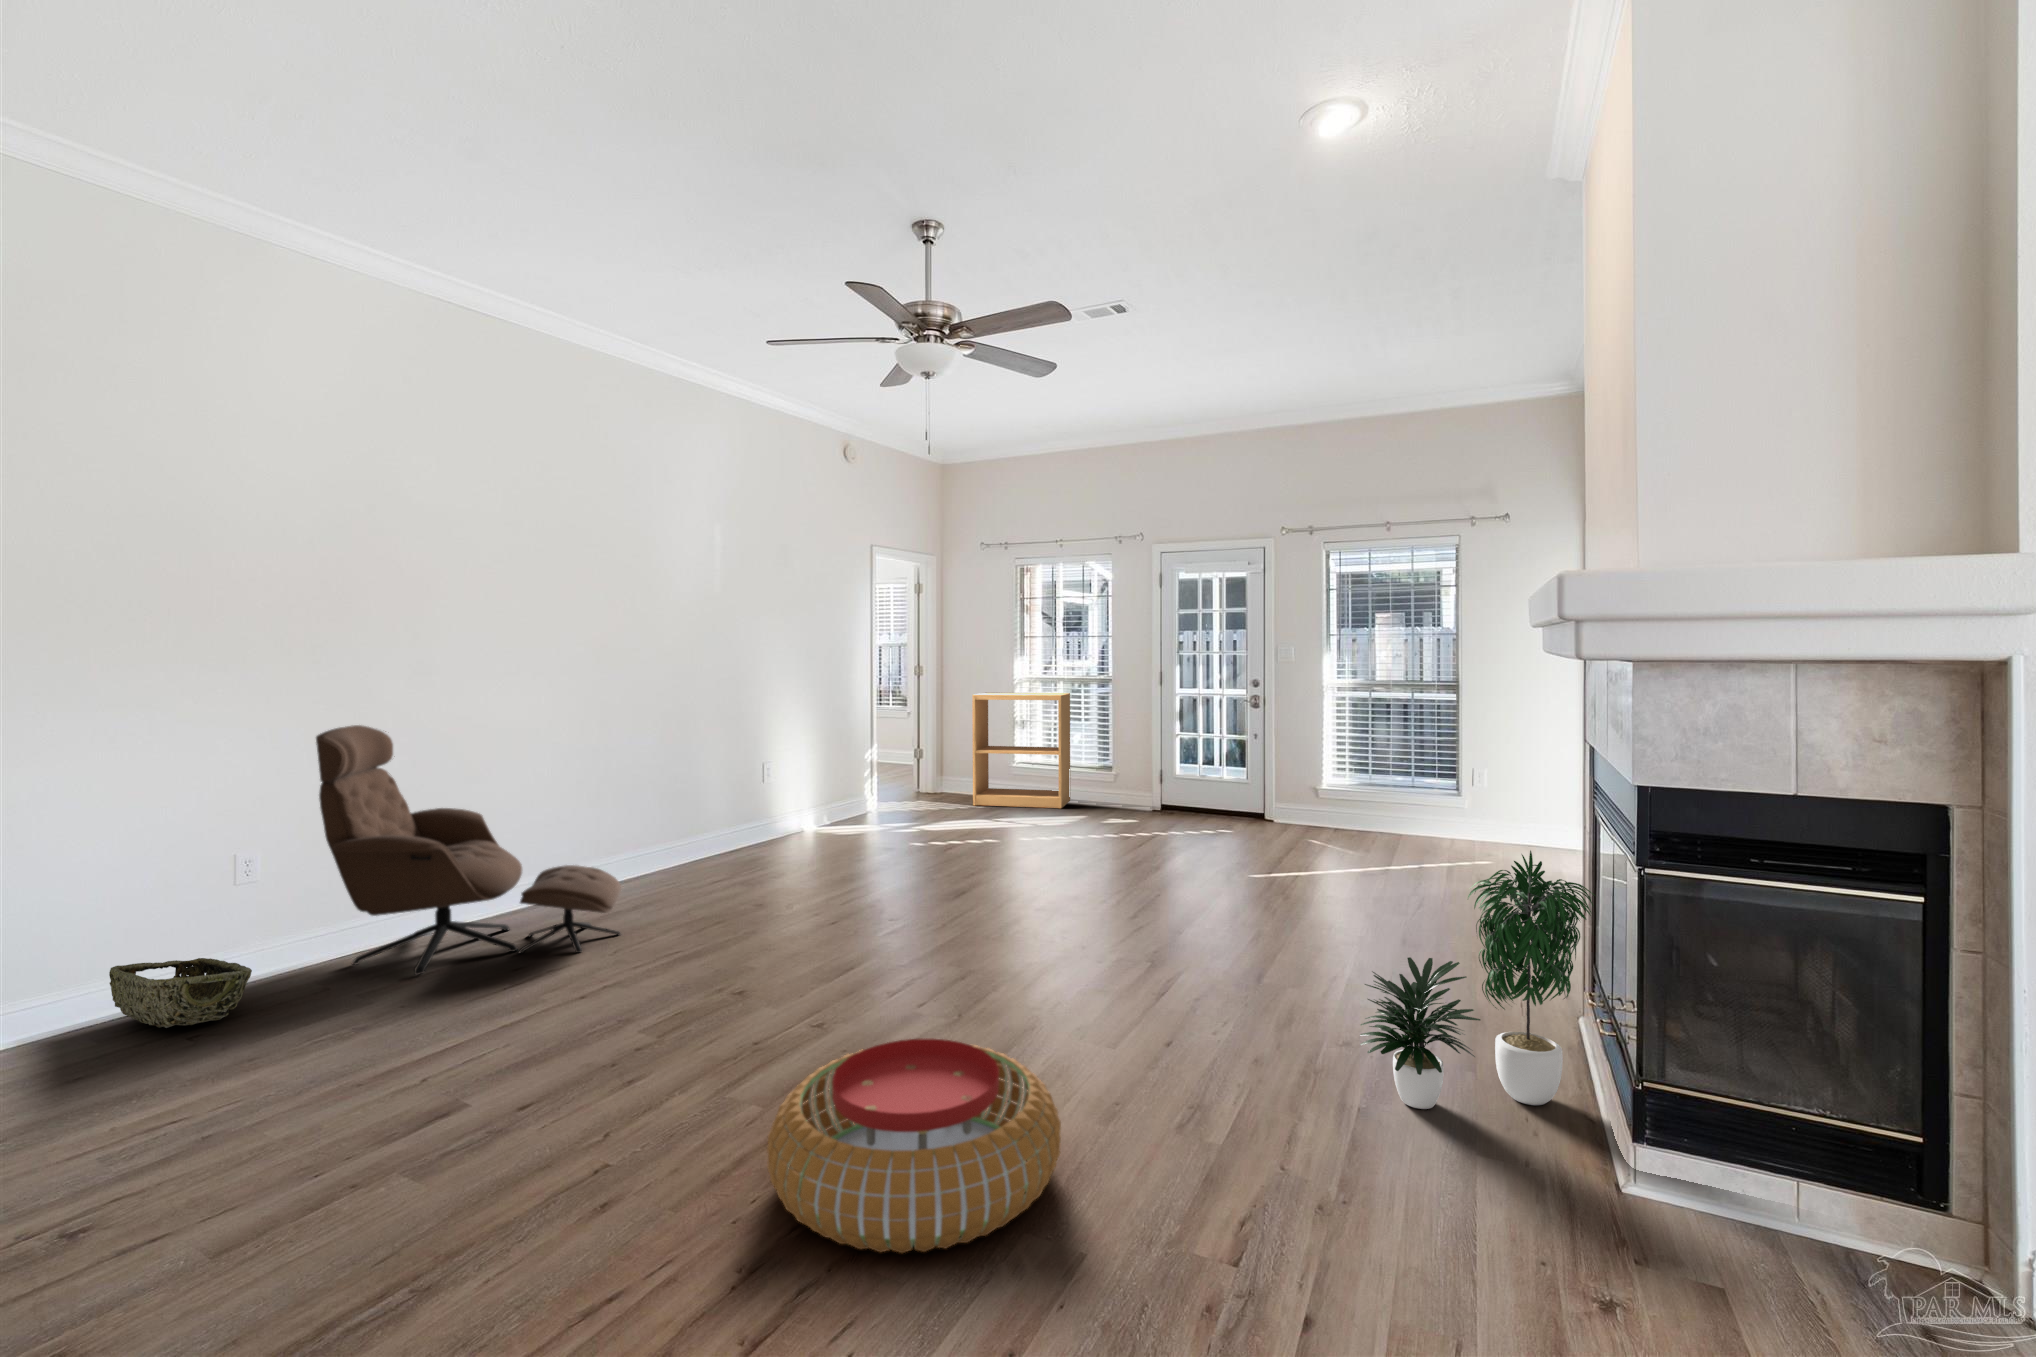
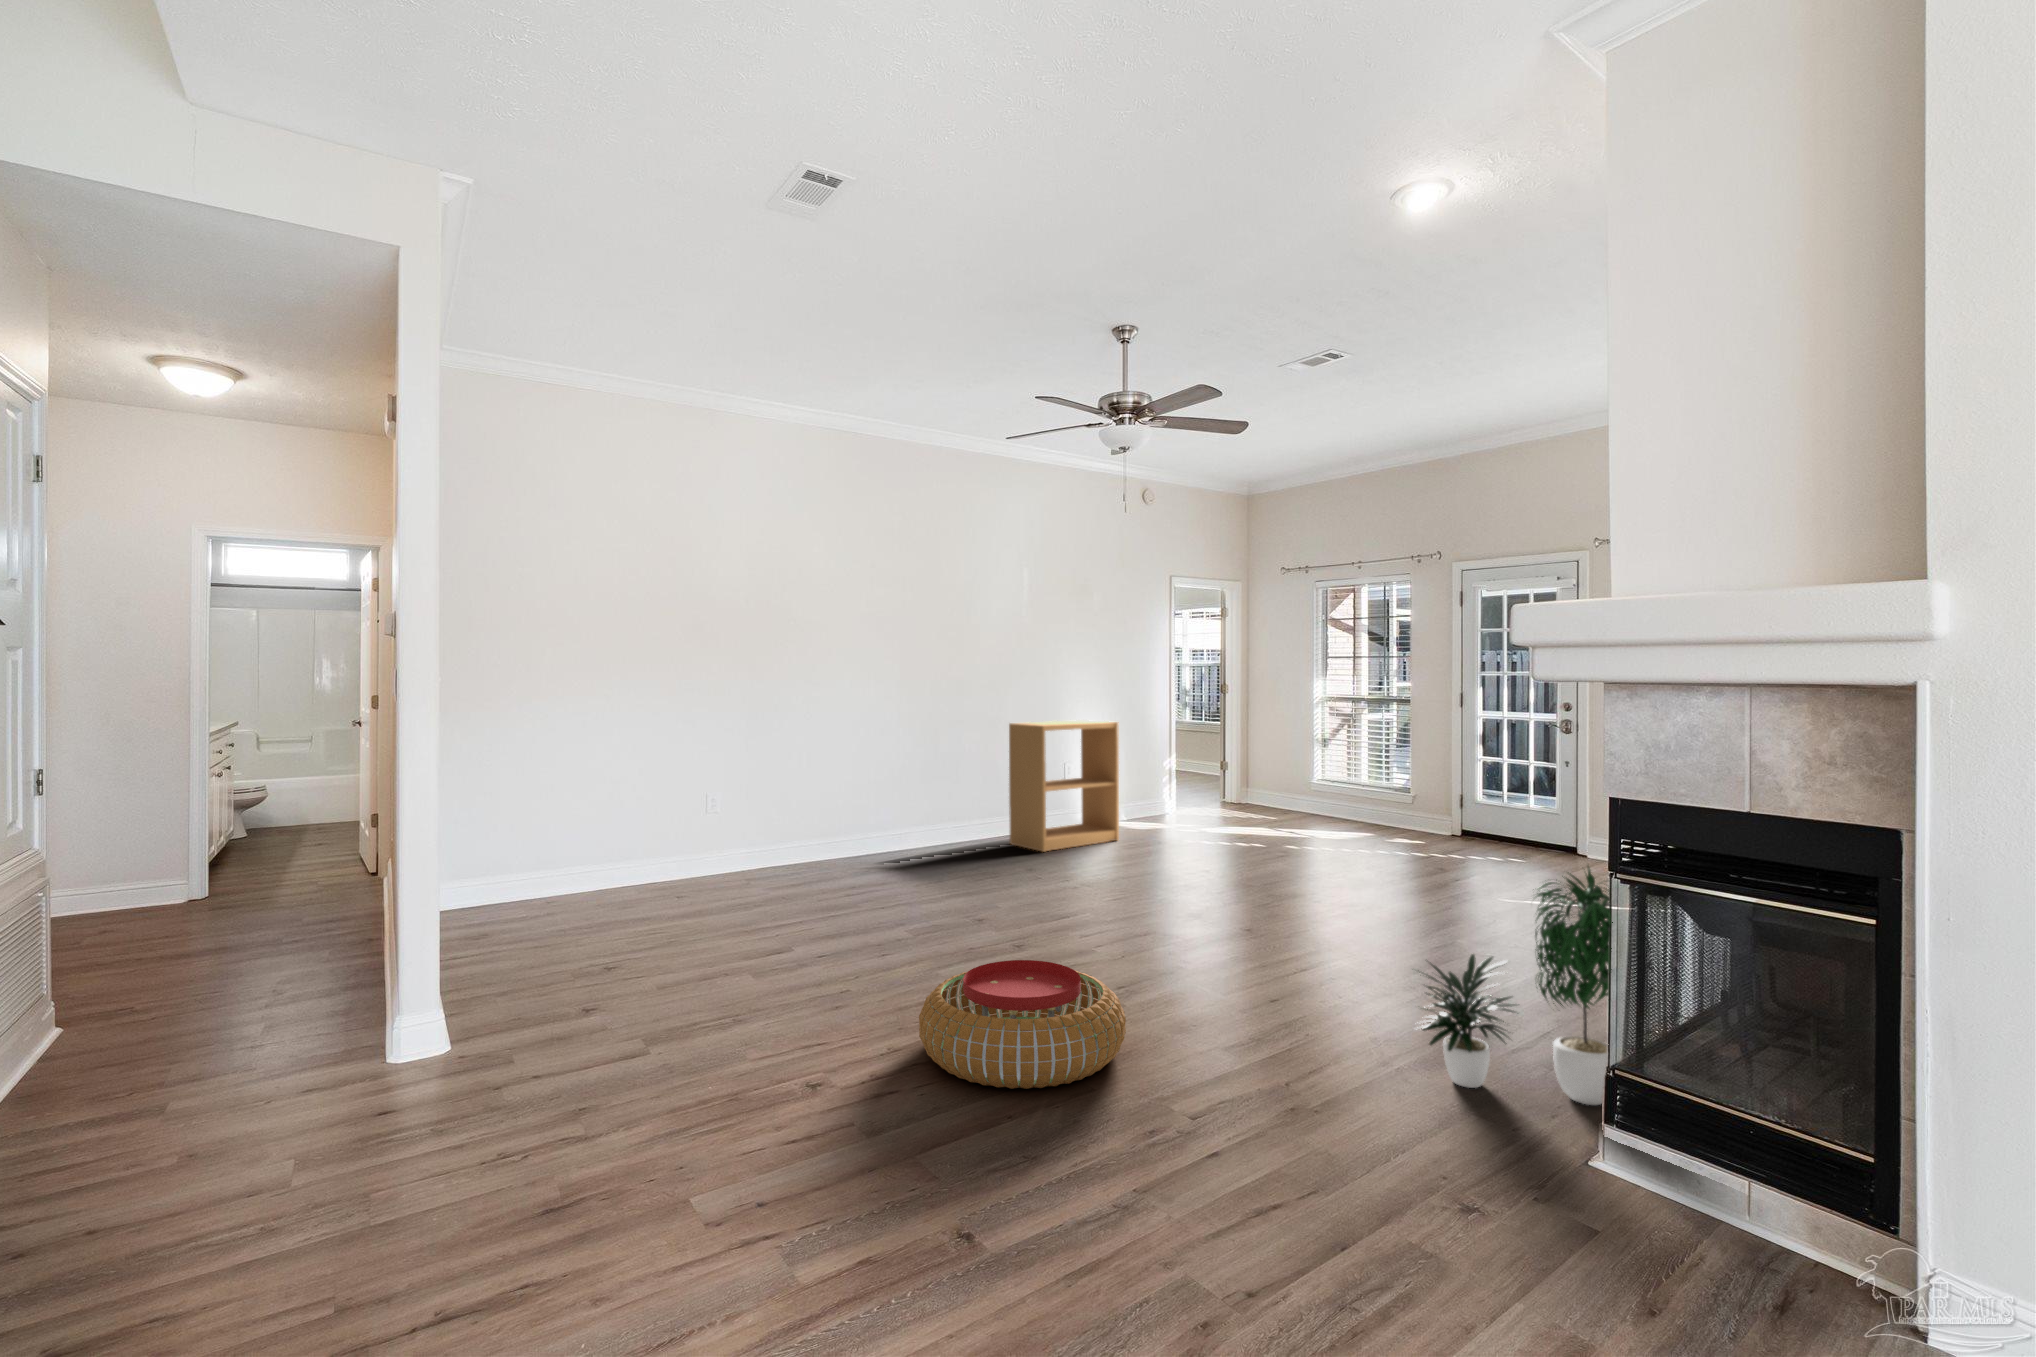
bookshelf: present [972,693,1070,808] -> present [1009,720,1119,852]
lounge chair: present [316,725,621,975] -> none [734,726,925,900]
woven basket: present [109,958,252,1028] -> none [627,870,695,912]

